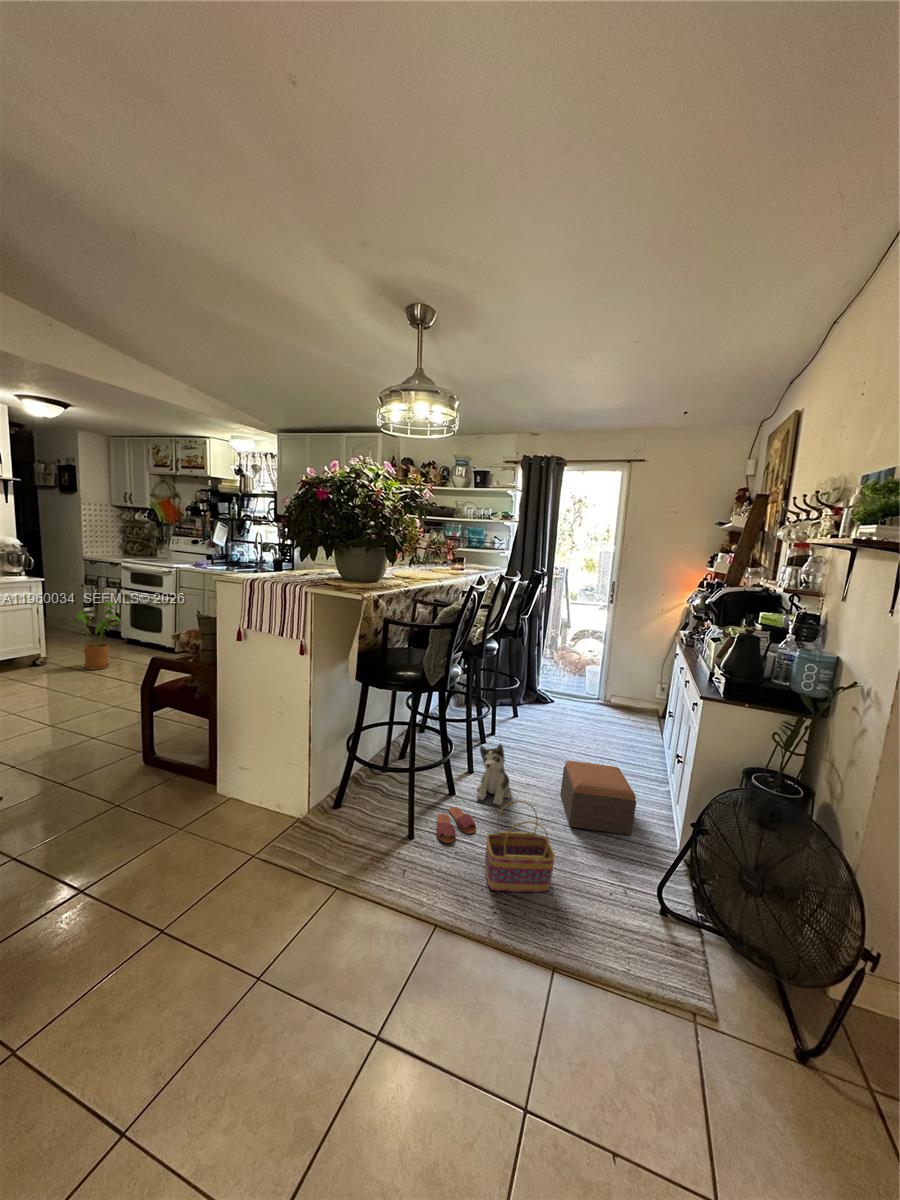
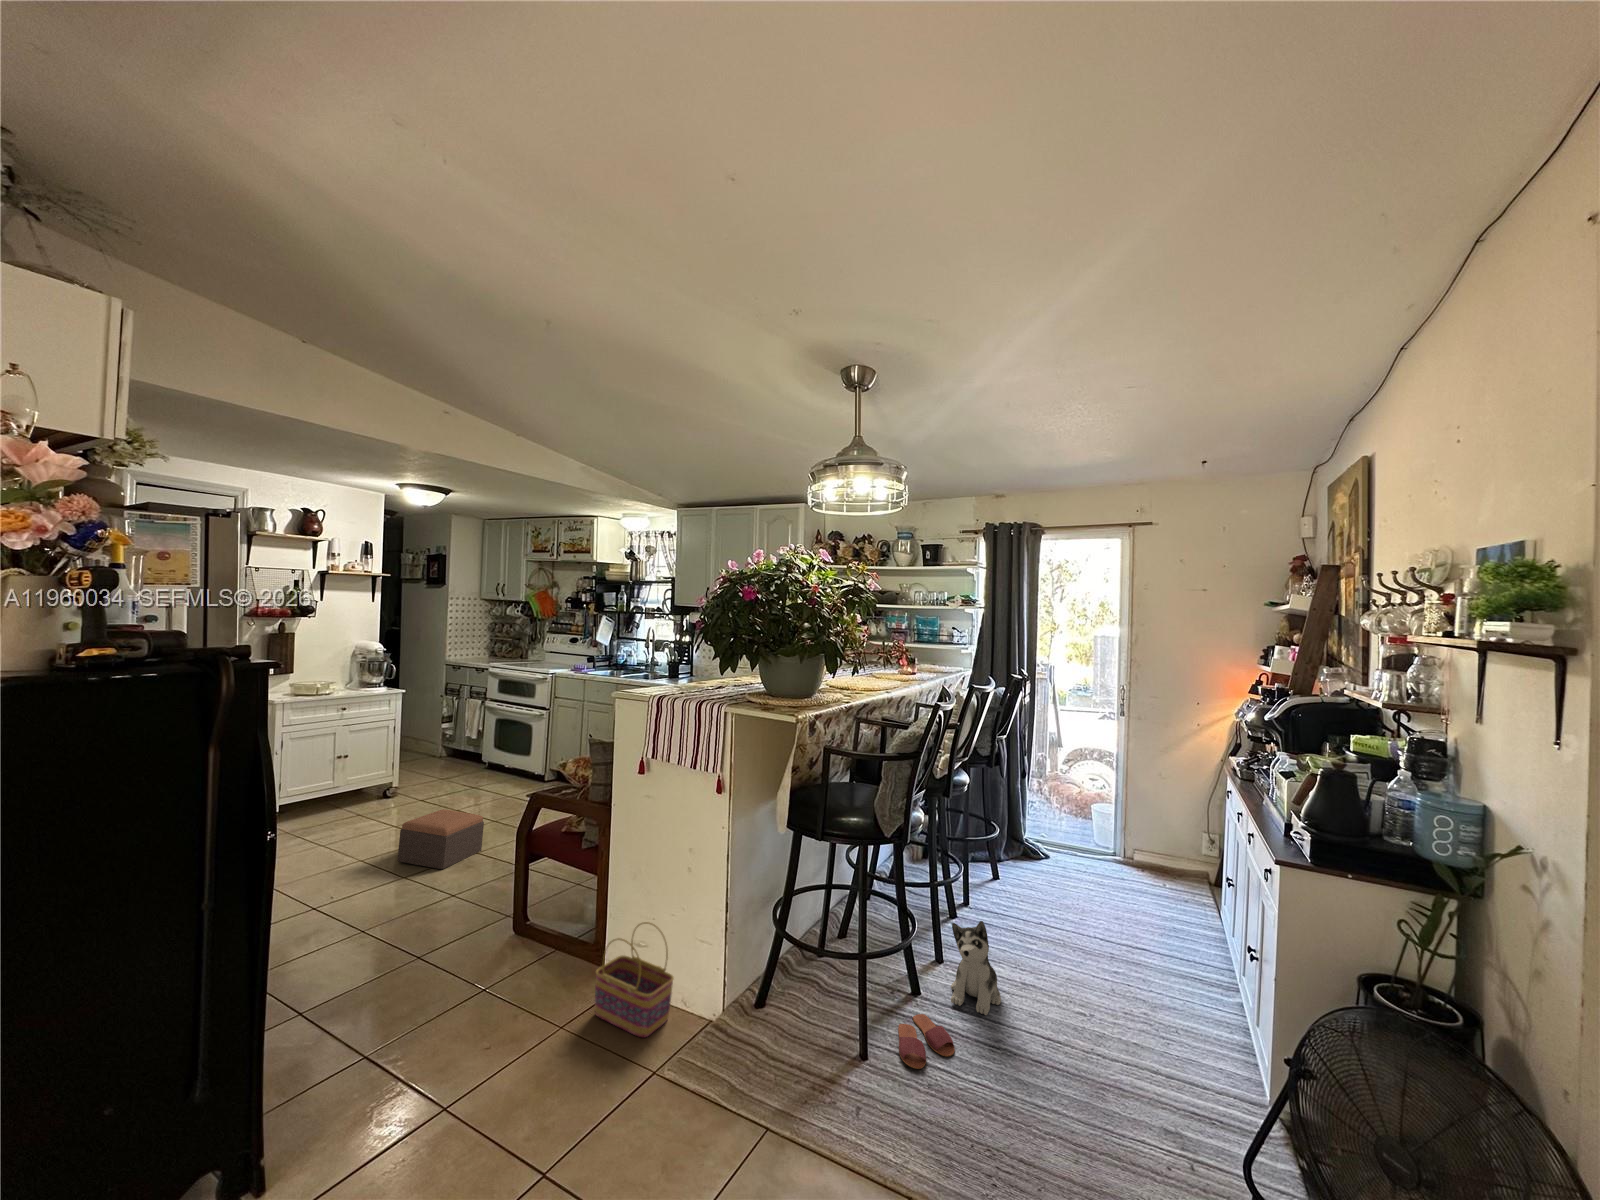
house plant: present [73,601,120,670] -> none [433,717,487,803]
footstool: present [560,761,636,835] -> present [397,809,484,869]
basket: present [485,801,555,892] -> present [595,922,674,1037]

